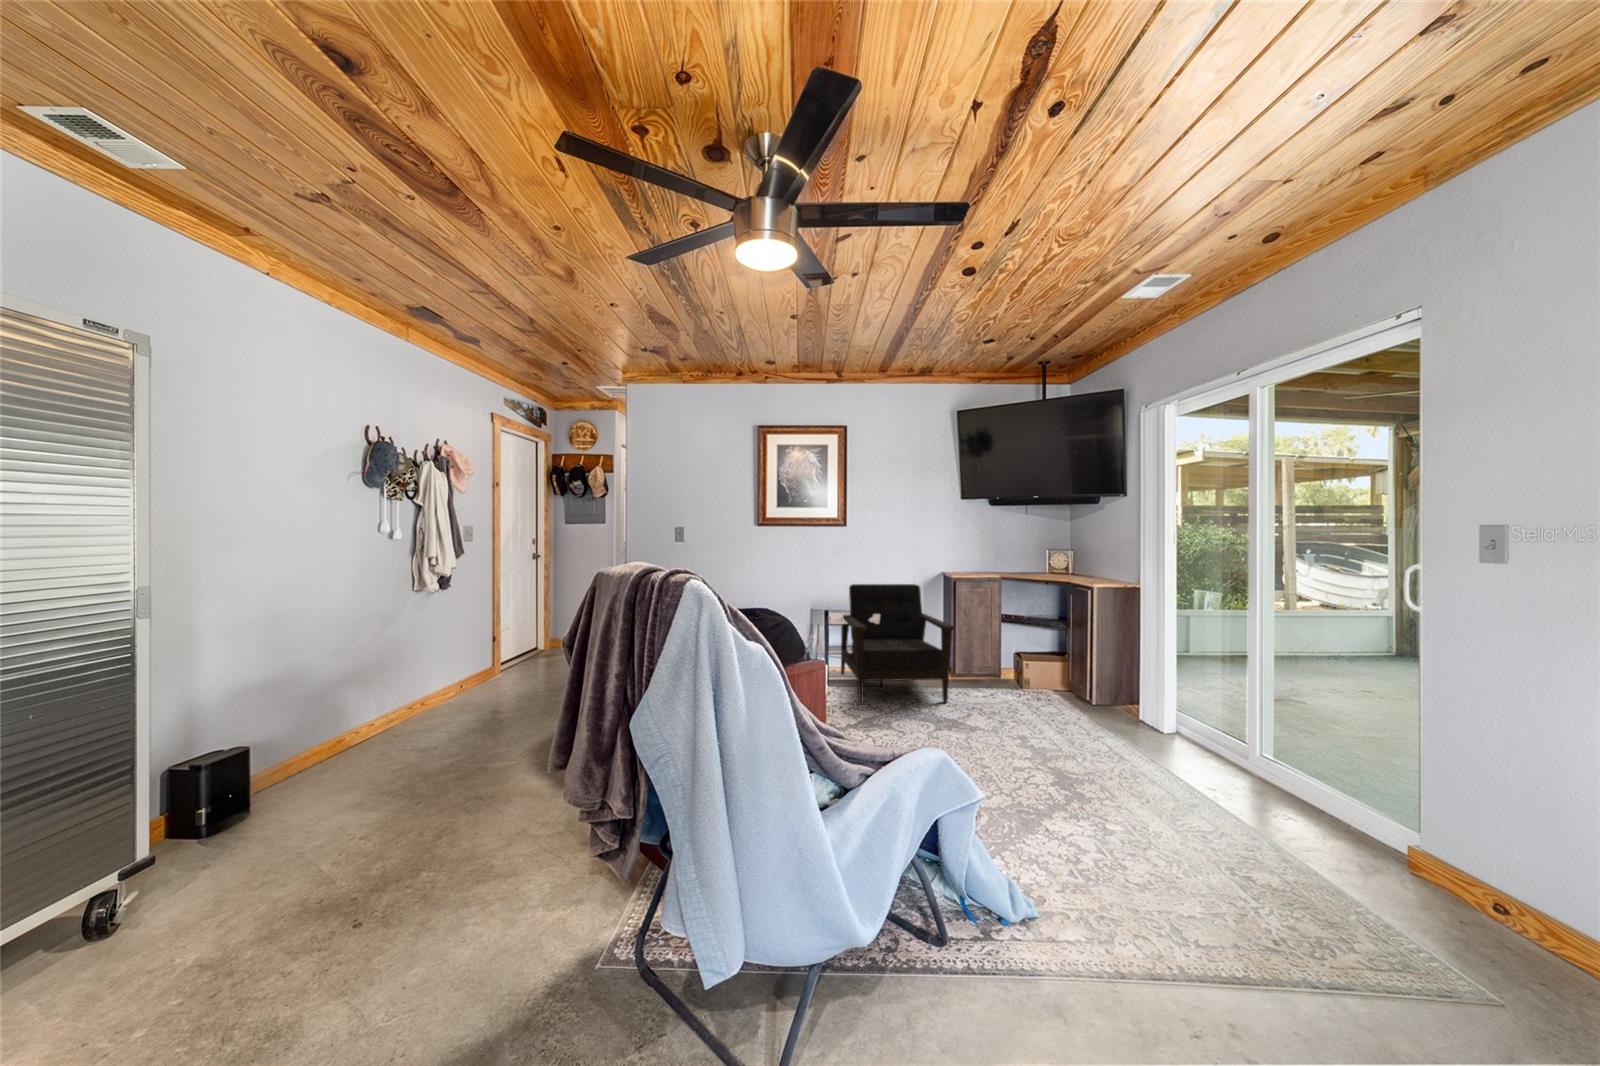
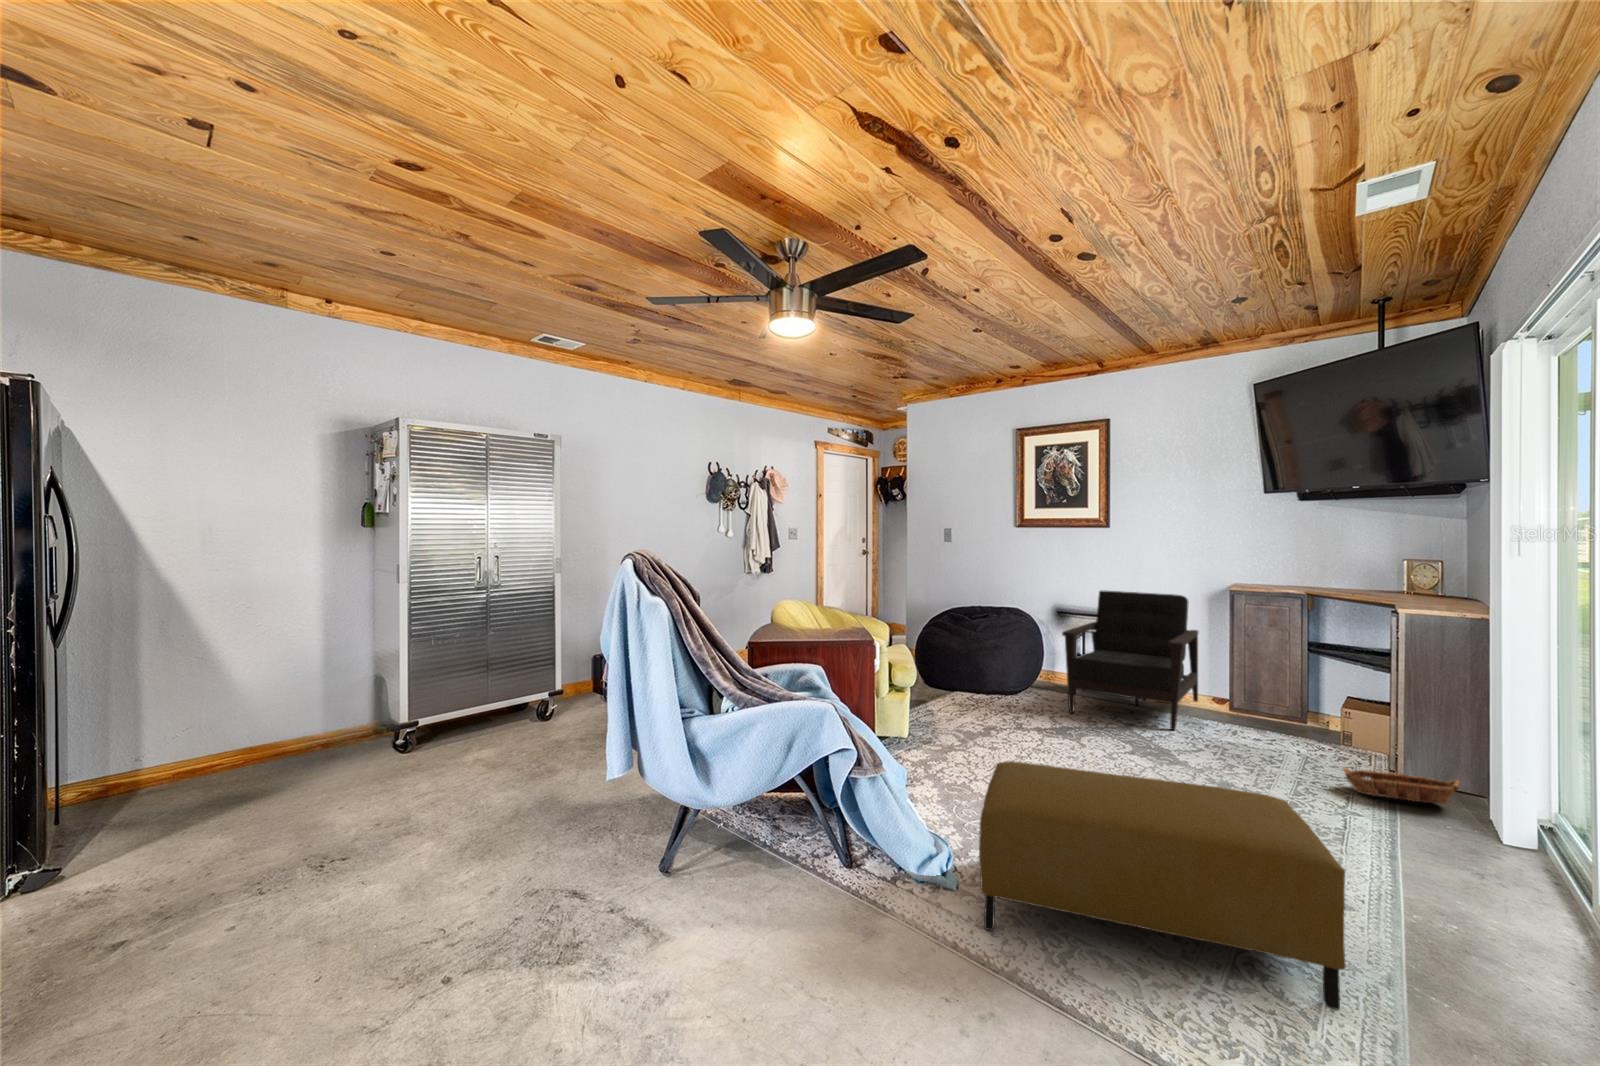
basket: none [1077,698,1158,732] -> present [1343,768,1459,804]
ottoman: none [1052,749,1382,975] -> present [979,762,1346,1010]

